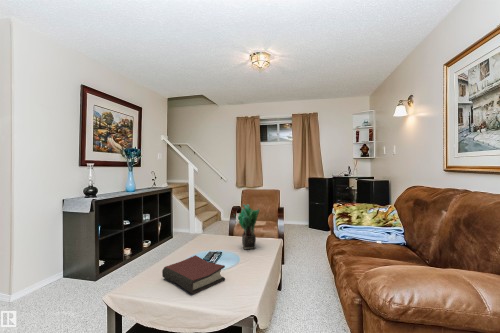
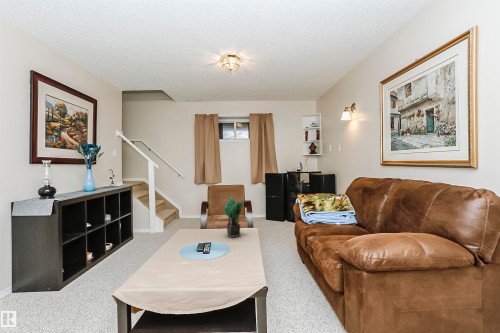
hardback book: present [162,255,225,294] -> none [172,244,229,273]

